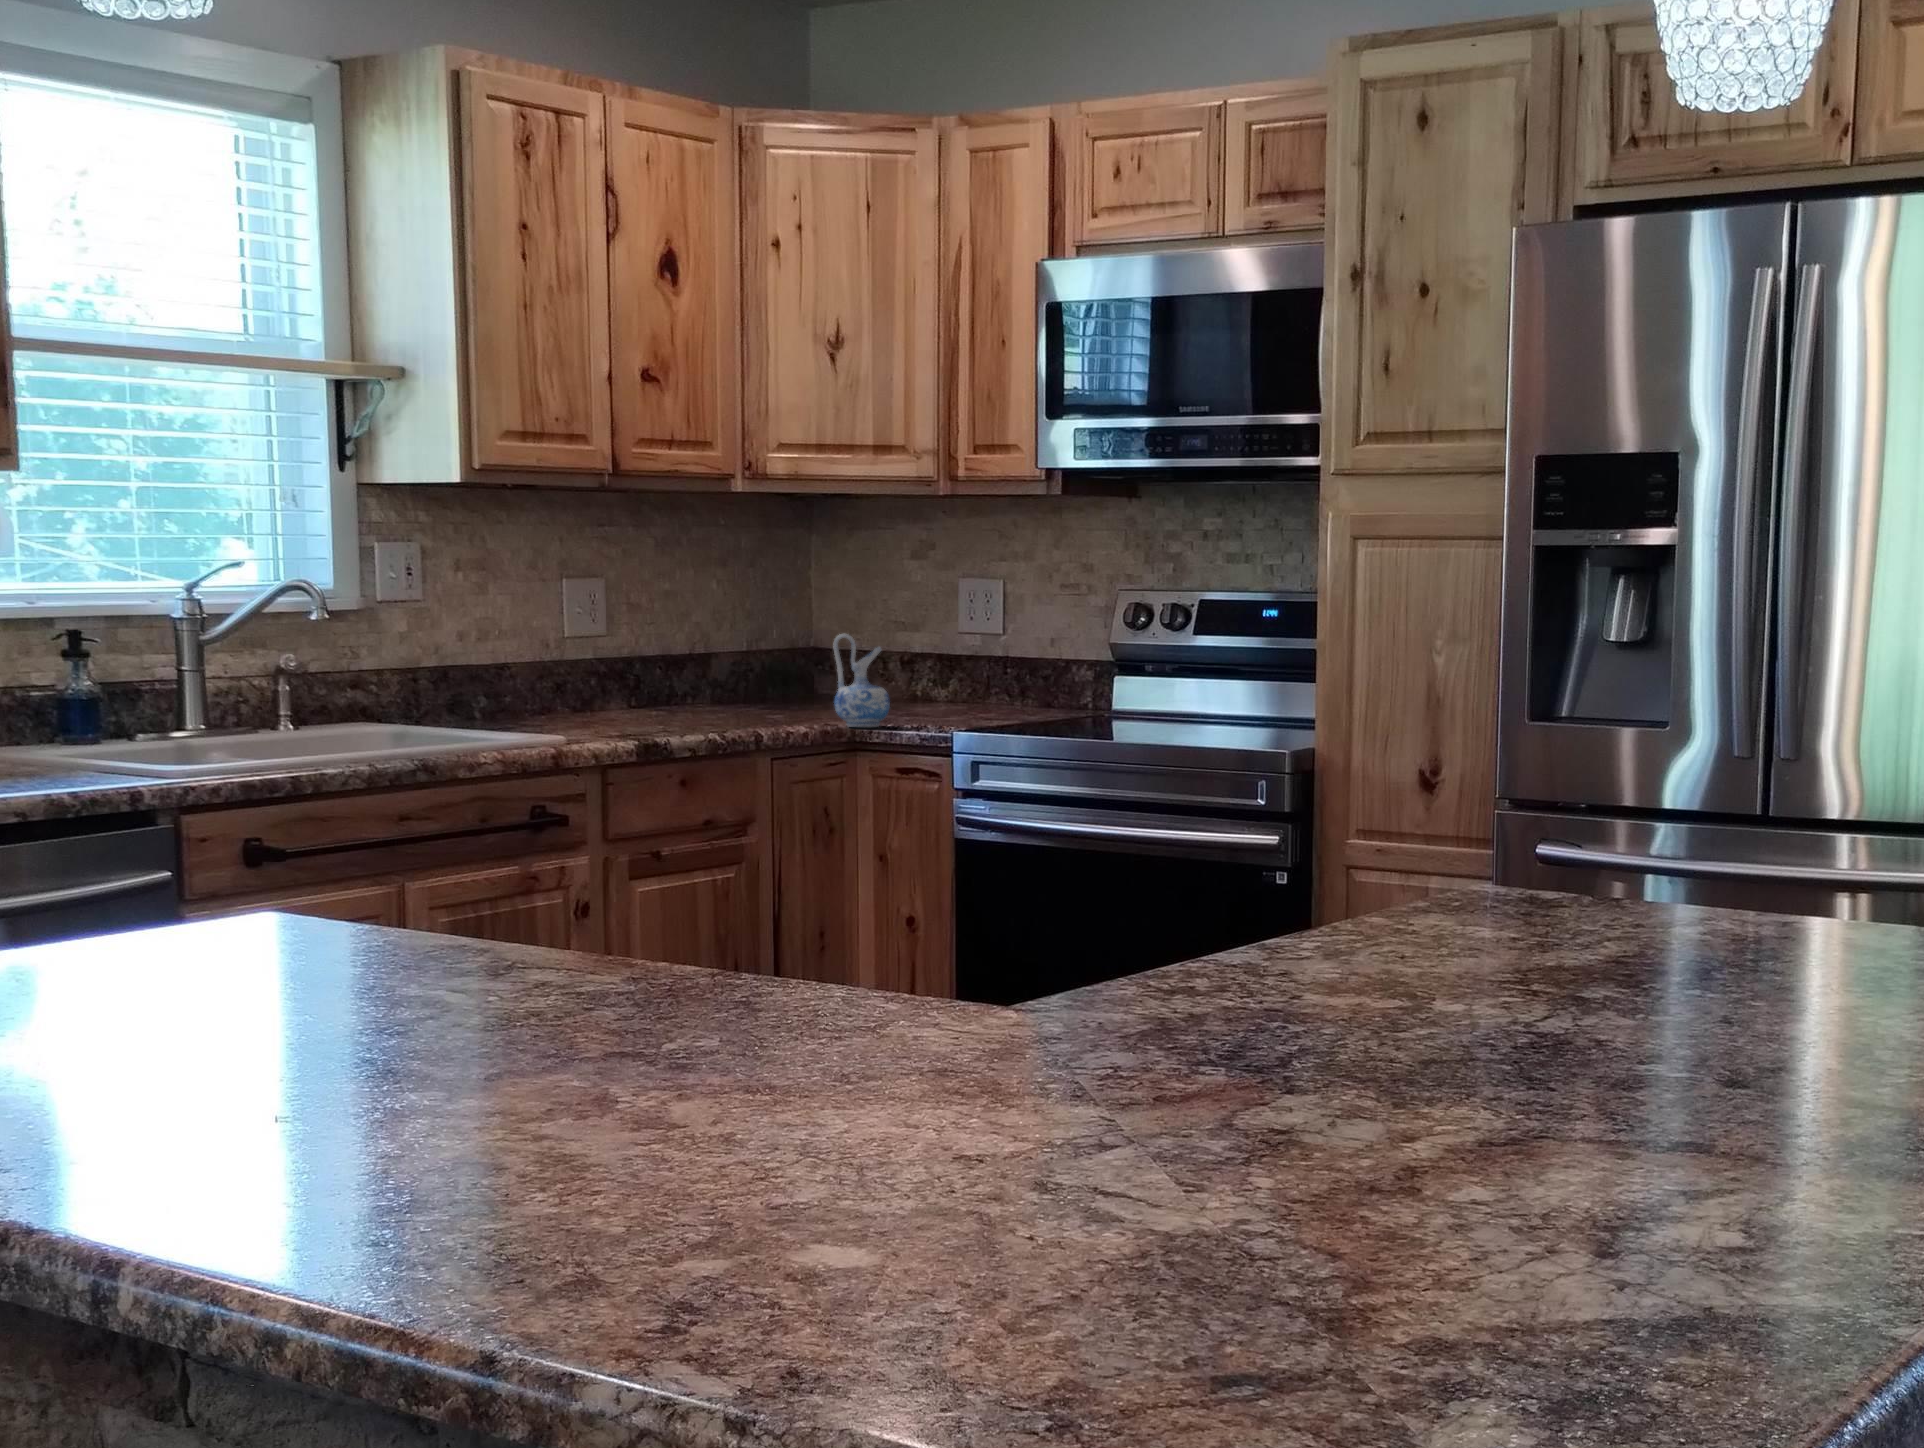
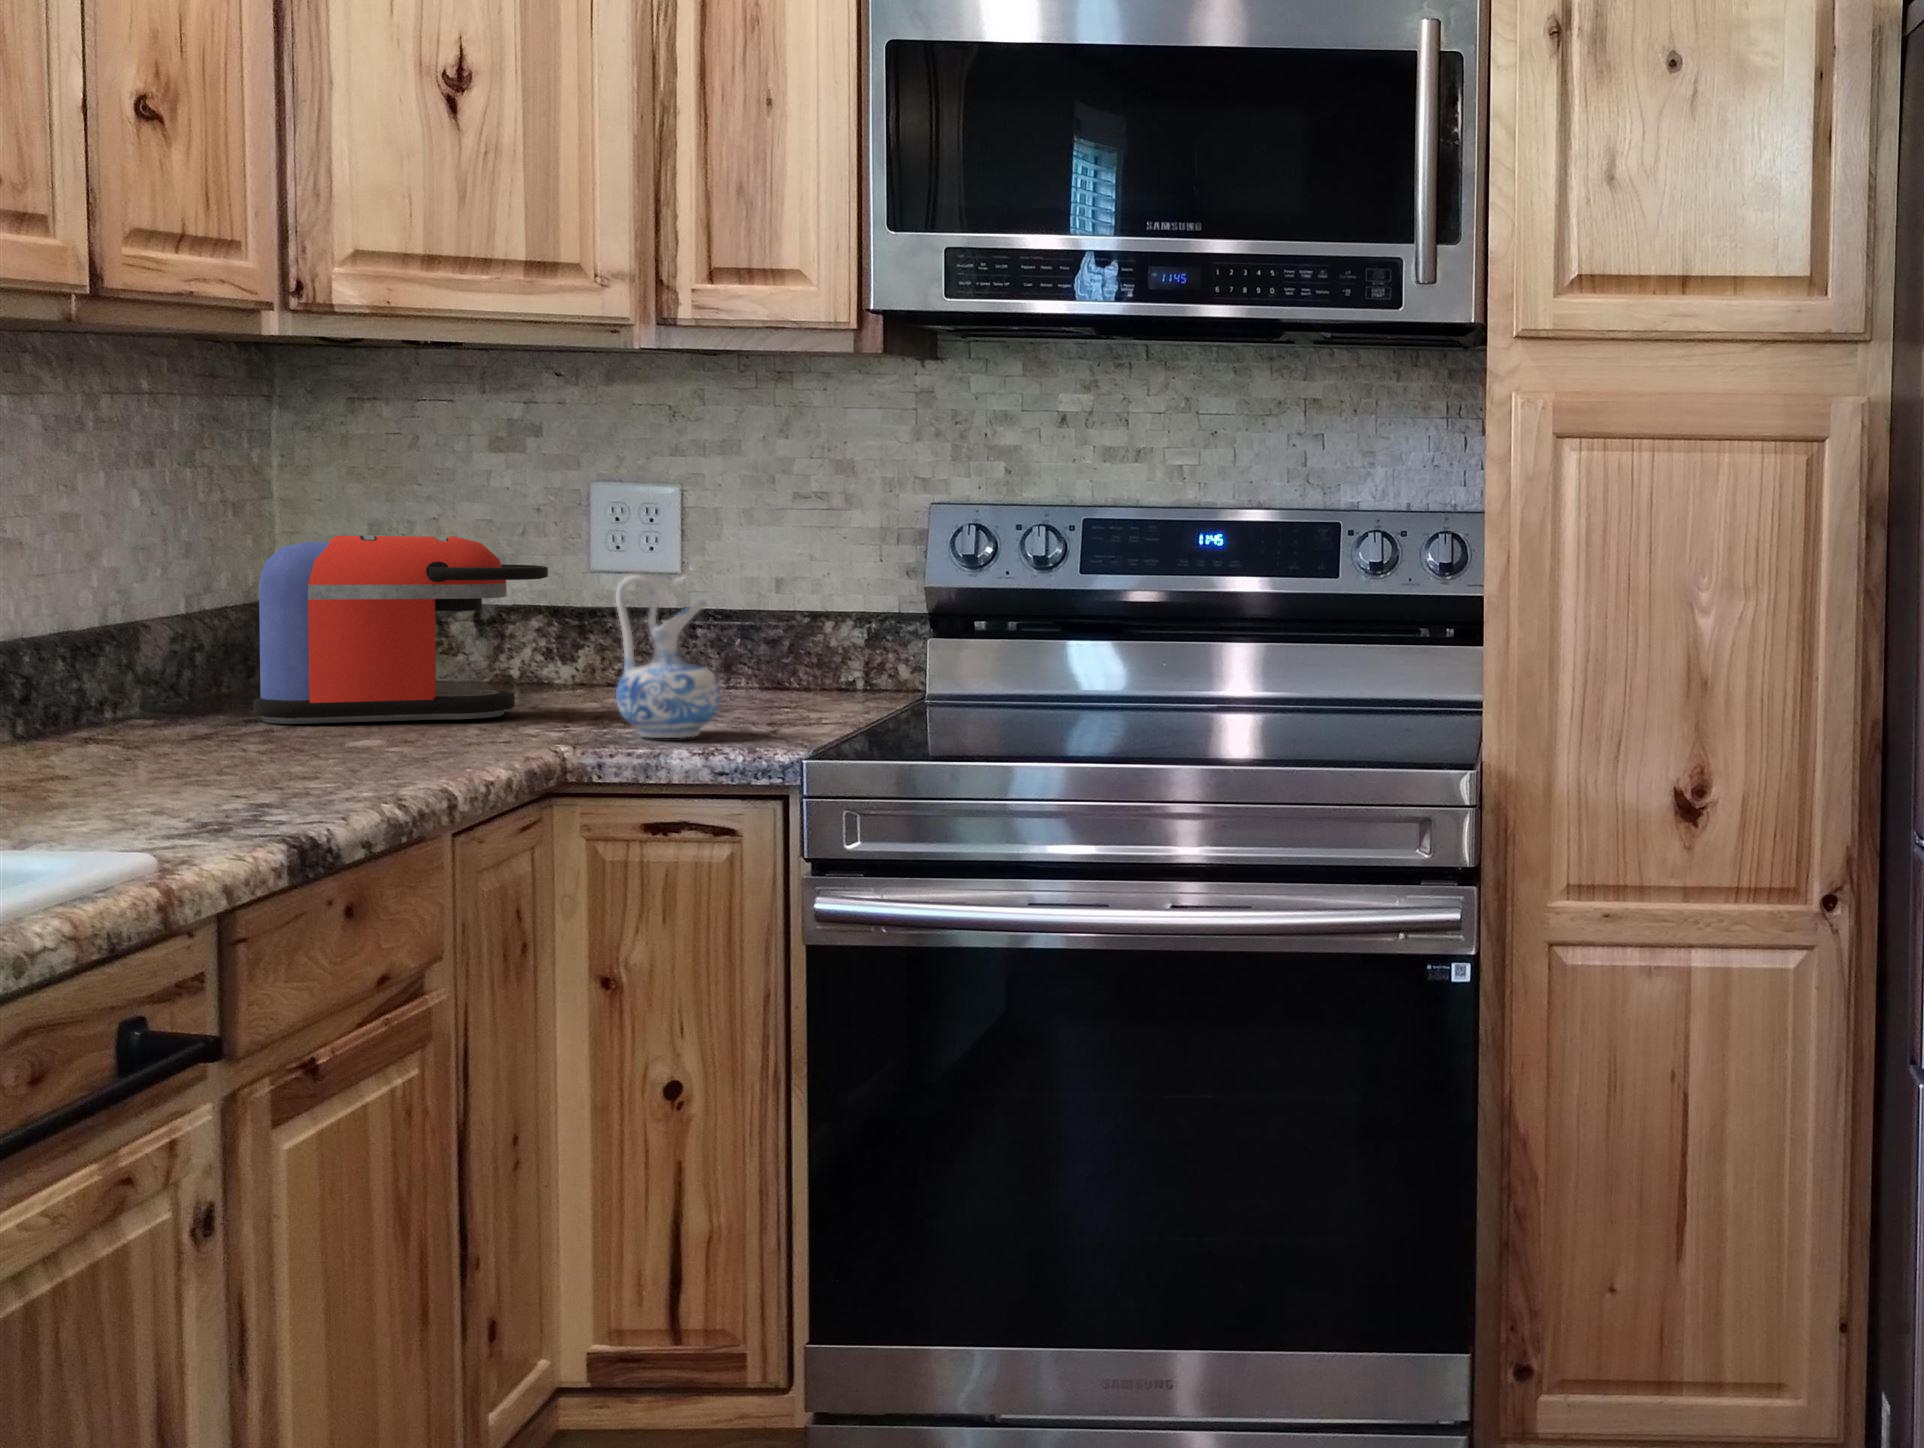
coffee maker: none [668,613,816,717] -> present [253,536,548,724]

